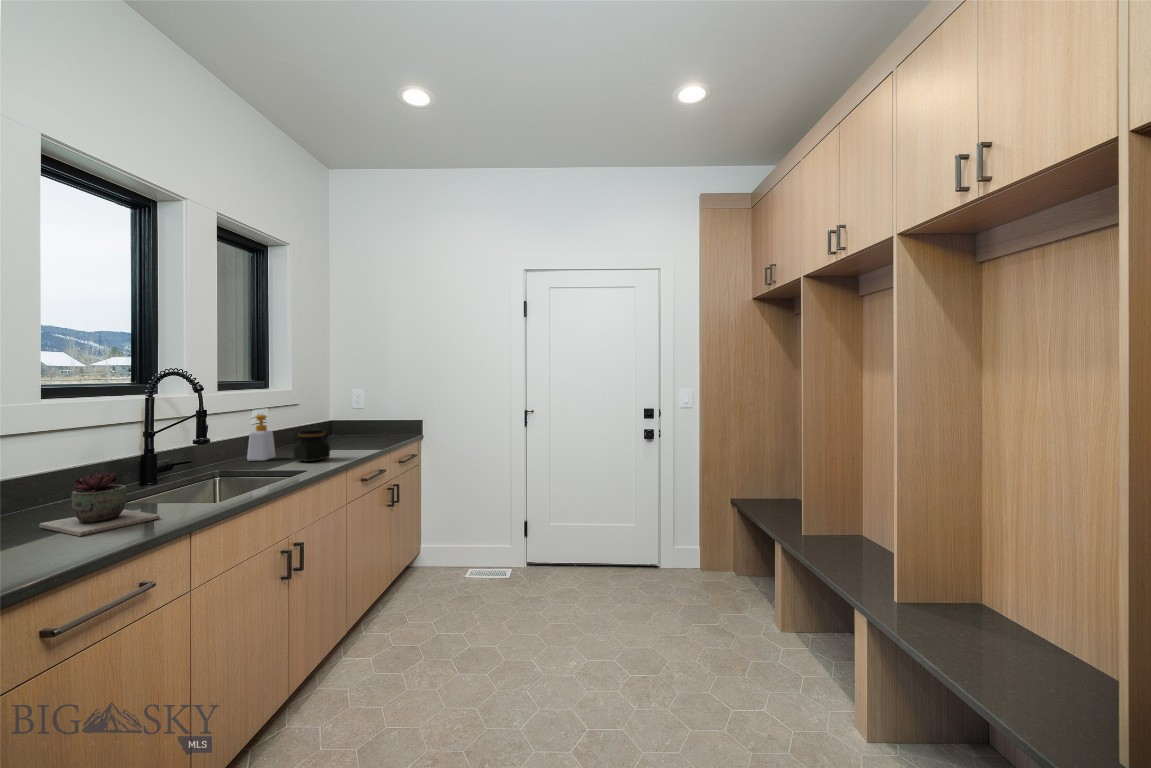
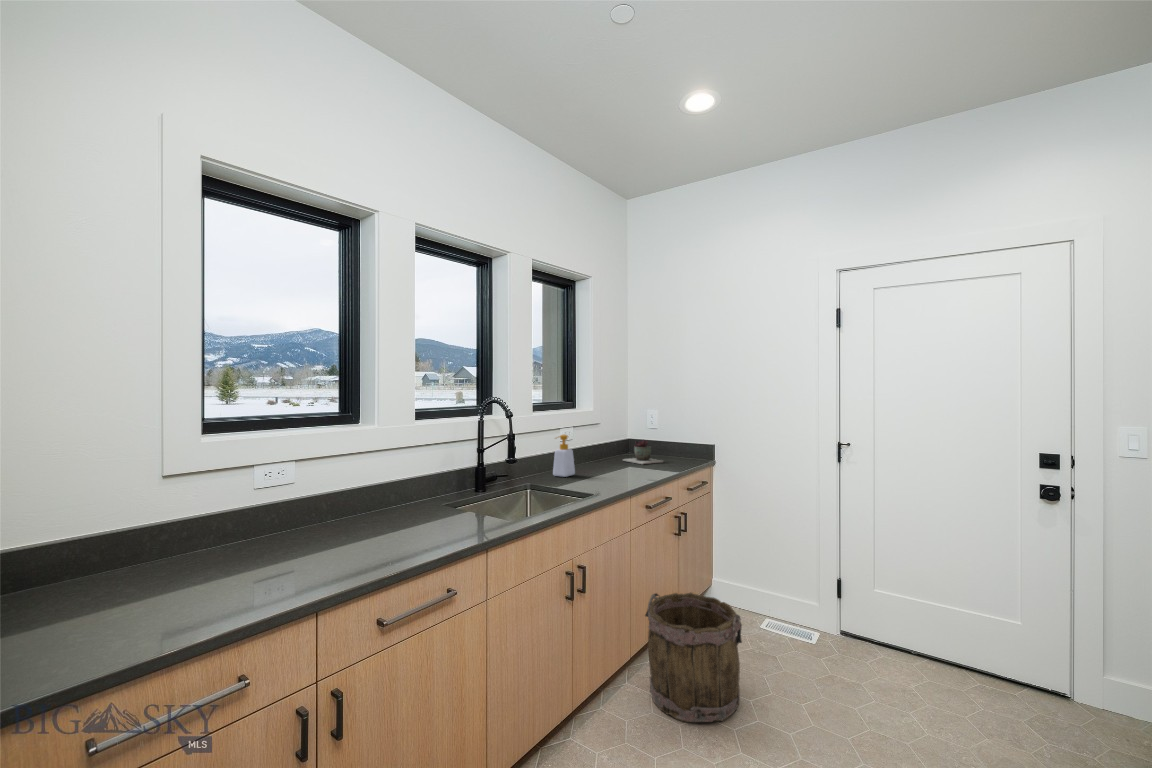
jar: present [293,428,330,462] -> none [587,450,618,482]
succulent plant: present [39,471,160,536] -> present [623,440,663,464]
bucket: none [361,554,455,668] -> present [645,592,742,722]

